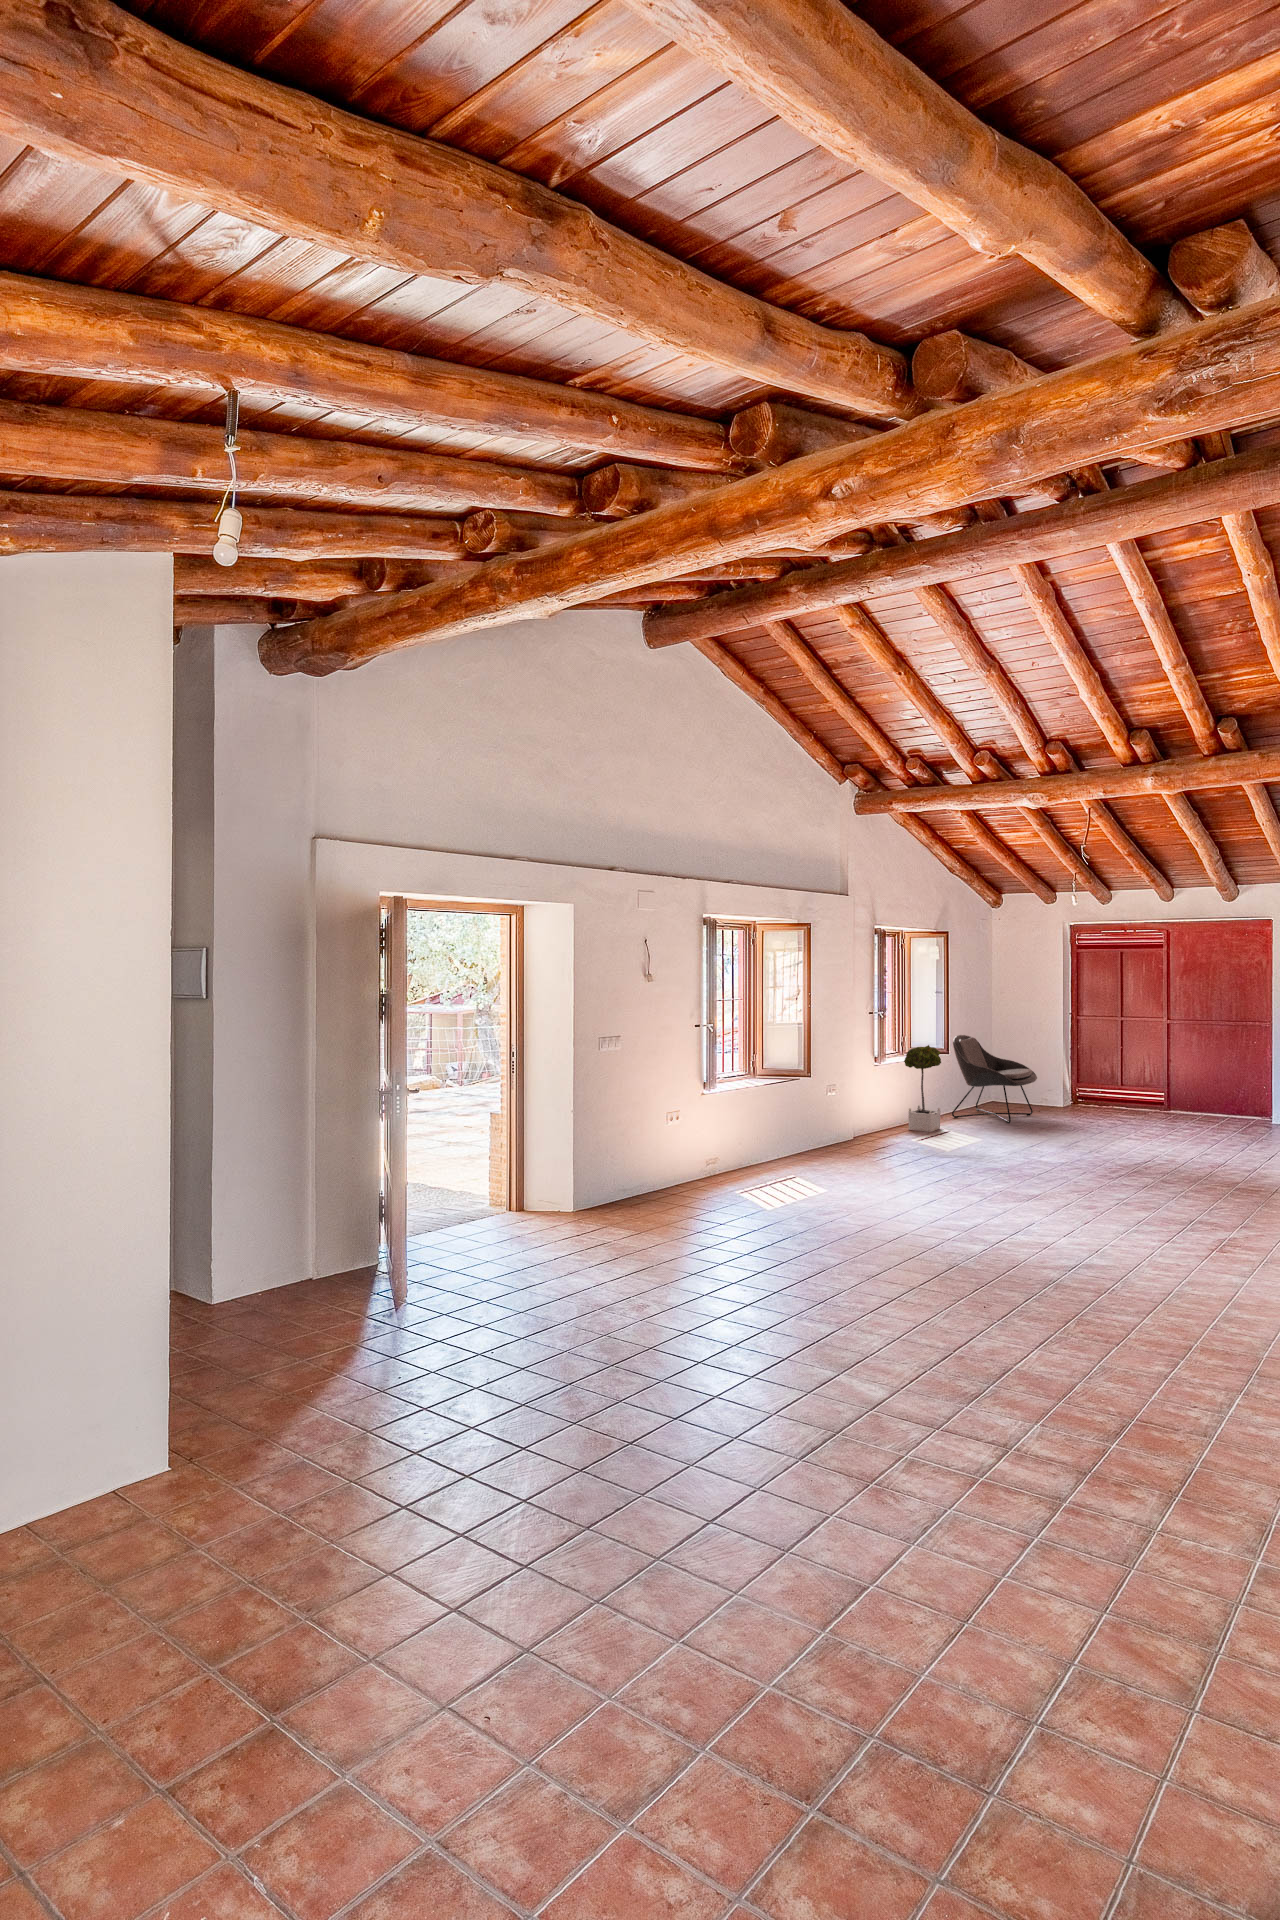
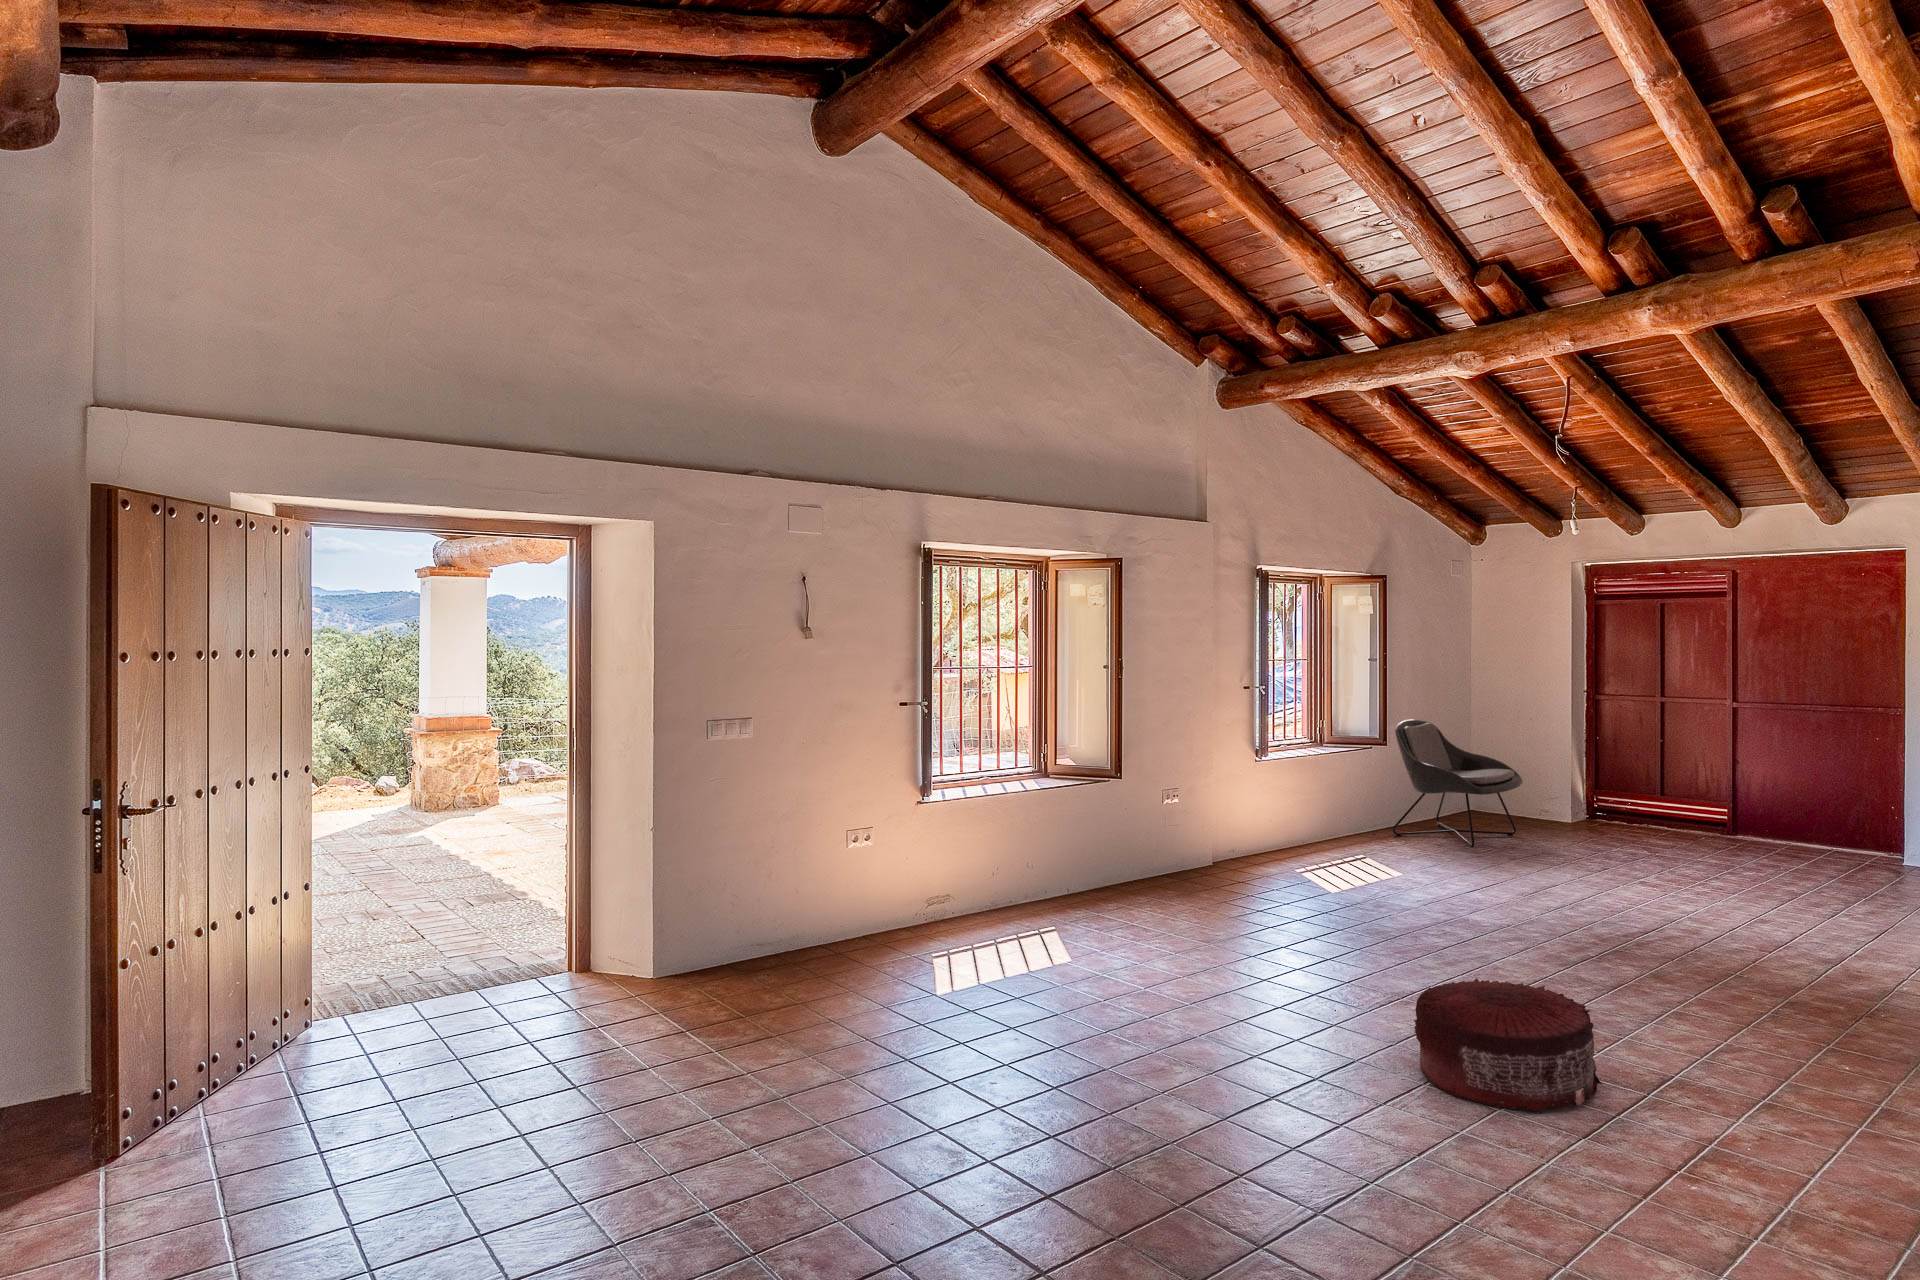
potted tree: present [904,1045,941,1132] -> none [1306,734,1361,858]
pouf: none [1056,1177,1158,1241] -> present [1414,978,1601,1111]

